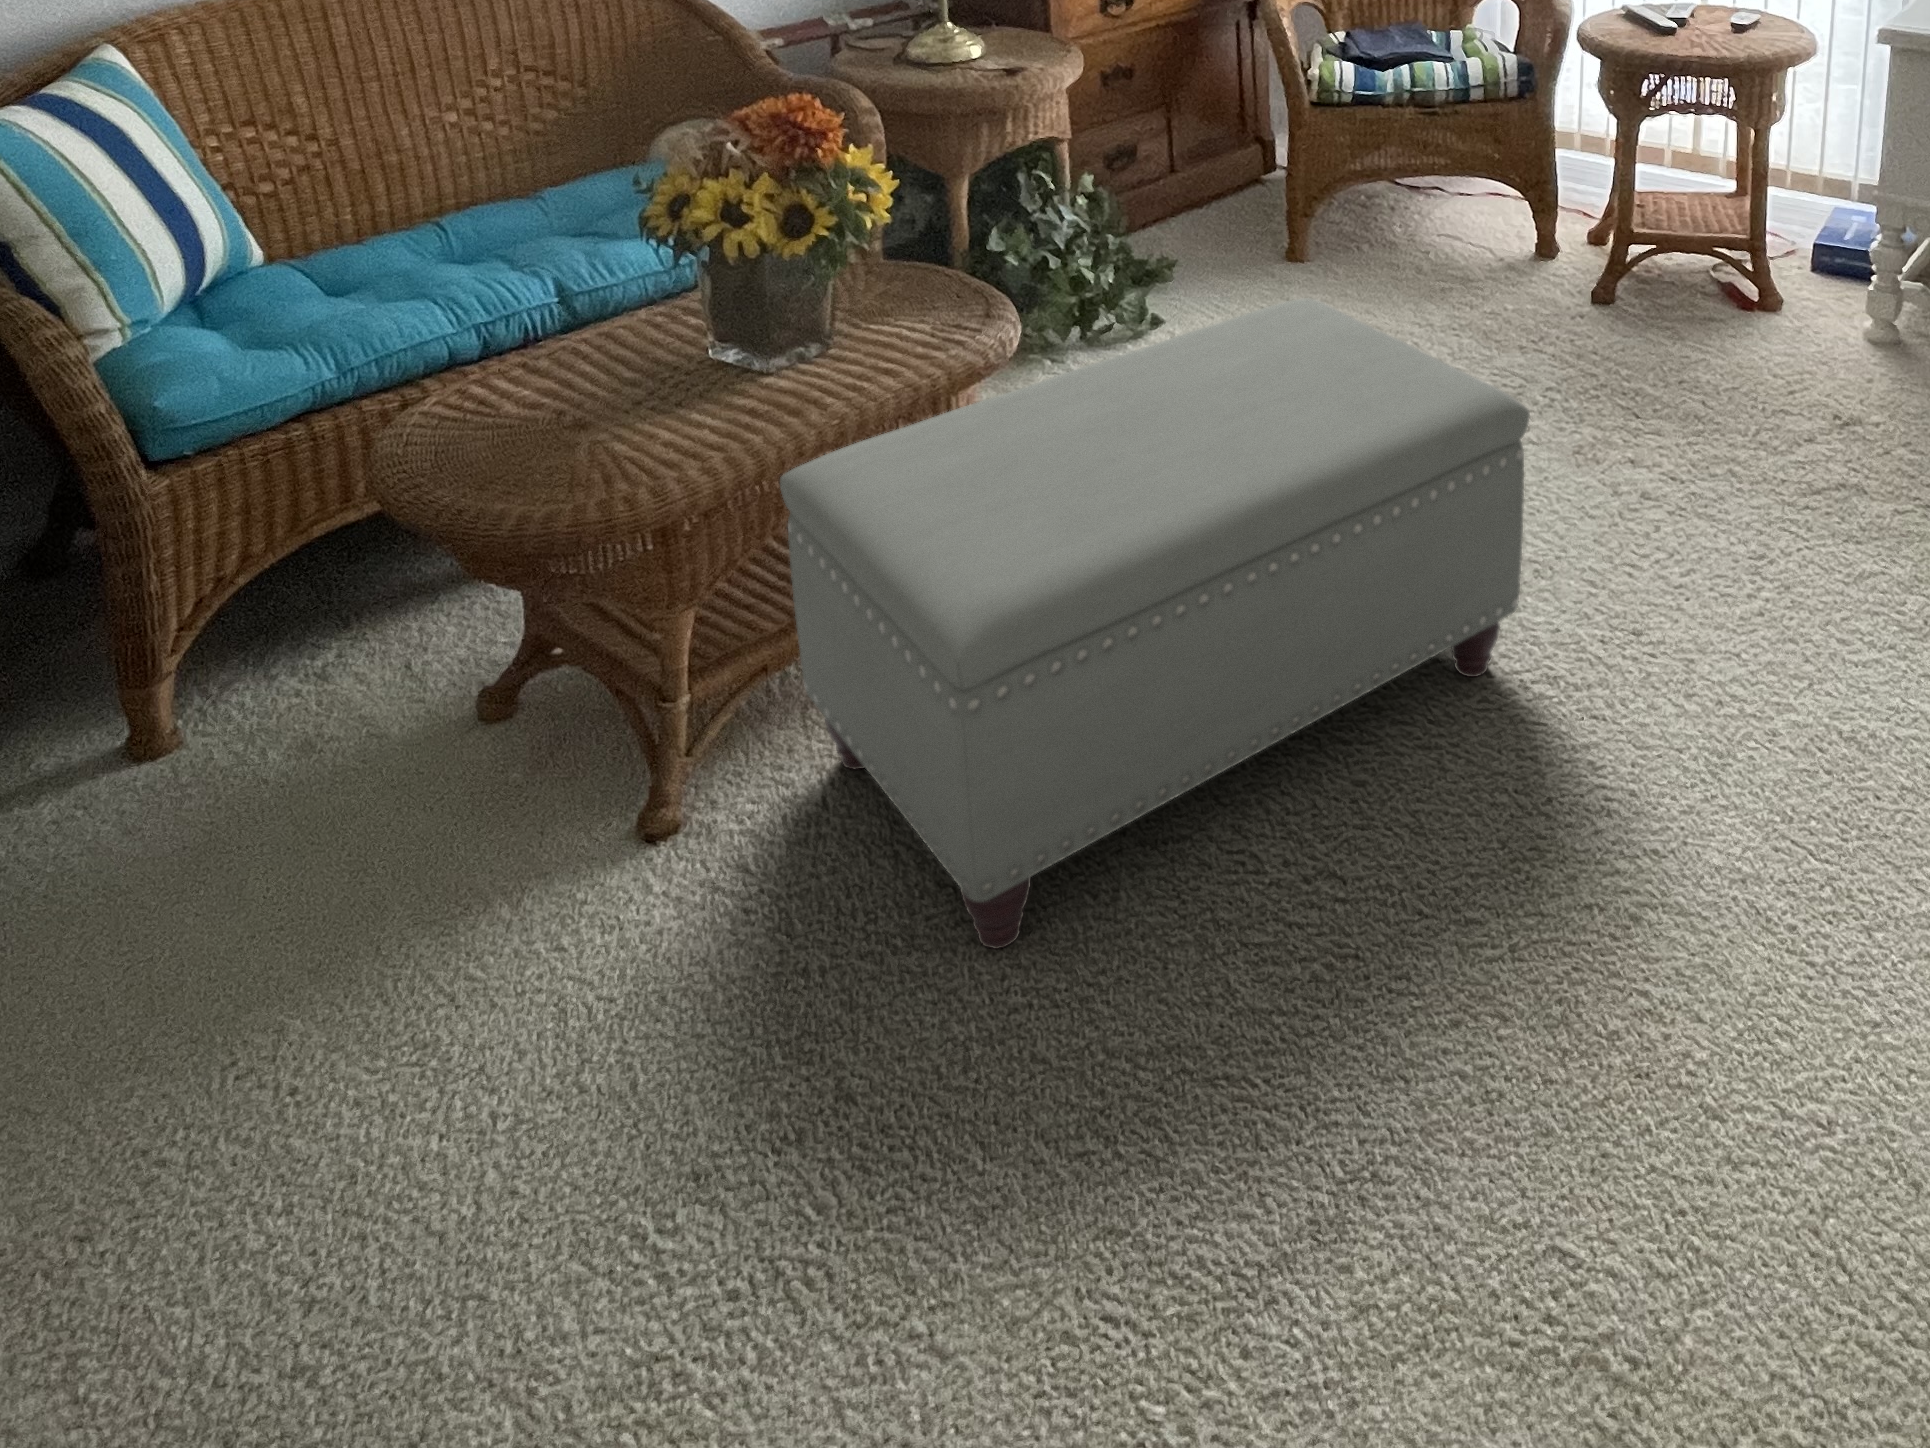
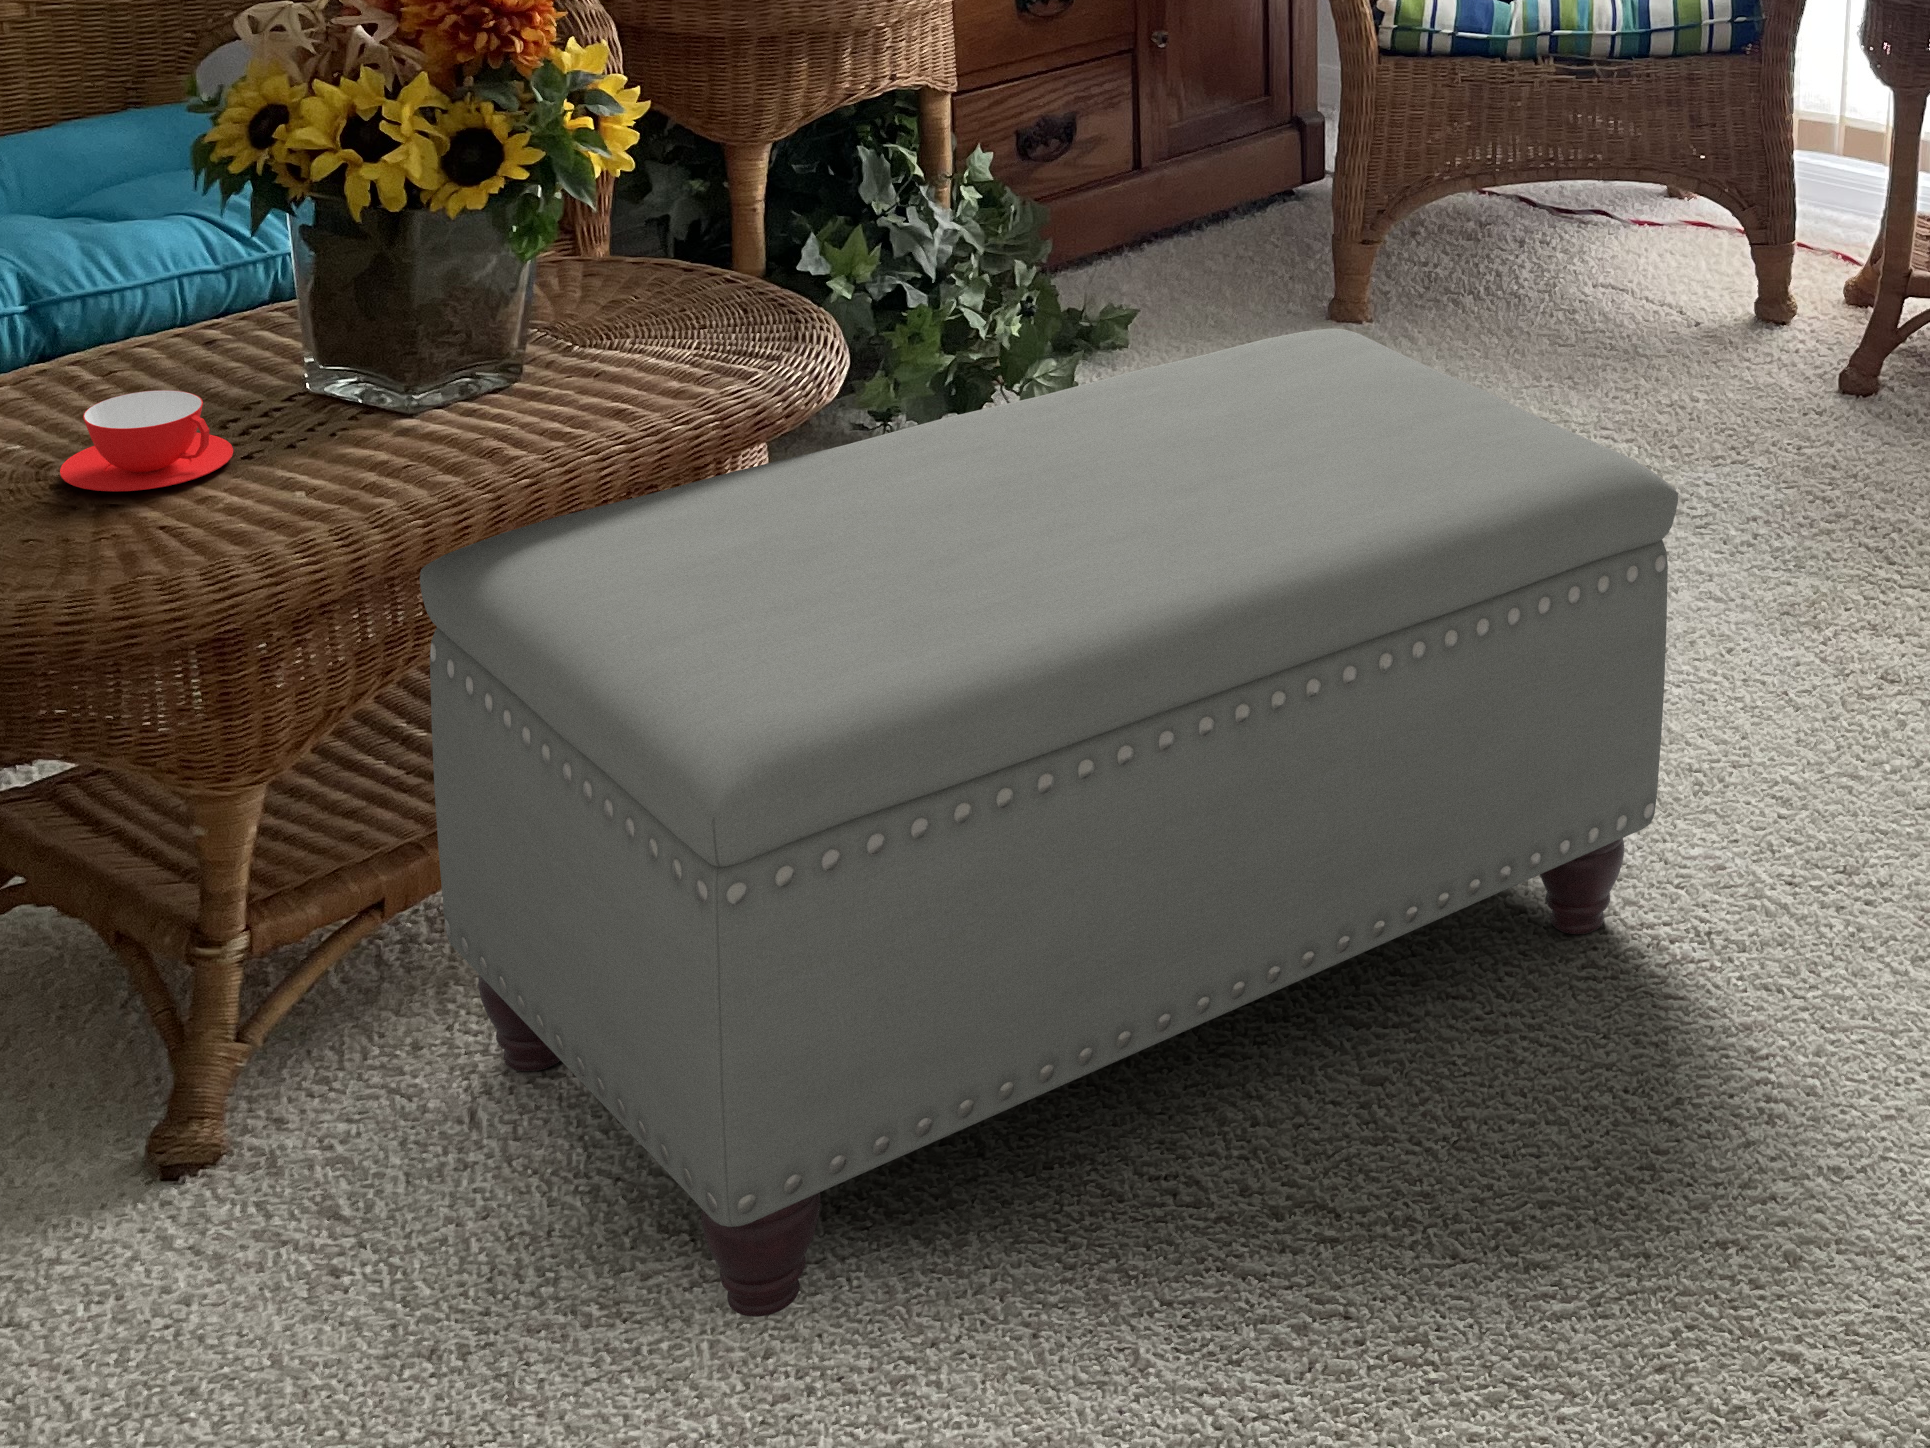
teacup: none [573,367,671,432] -> present [60,390,233,491]

